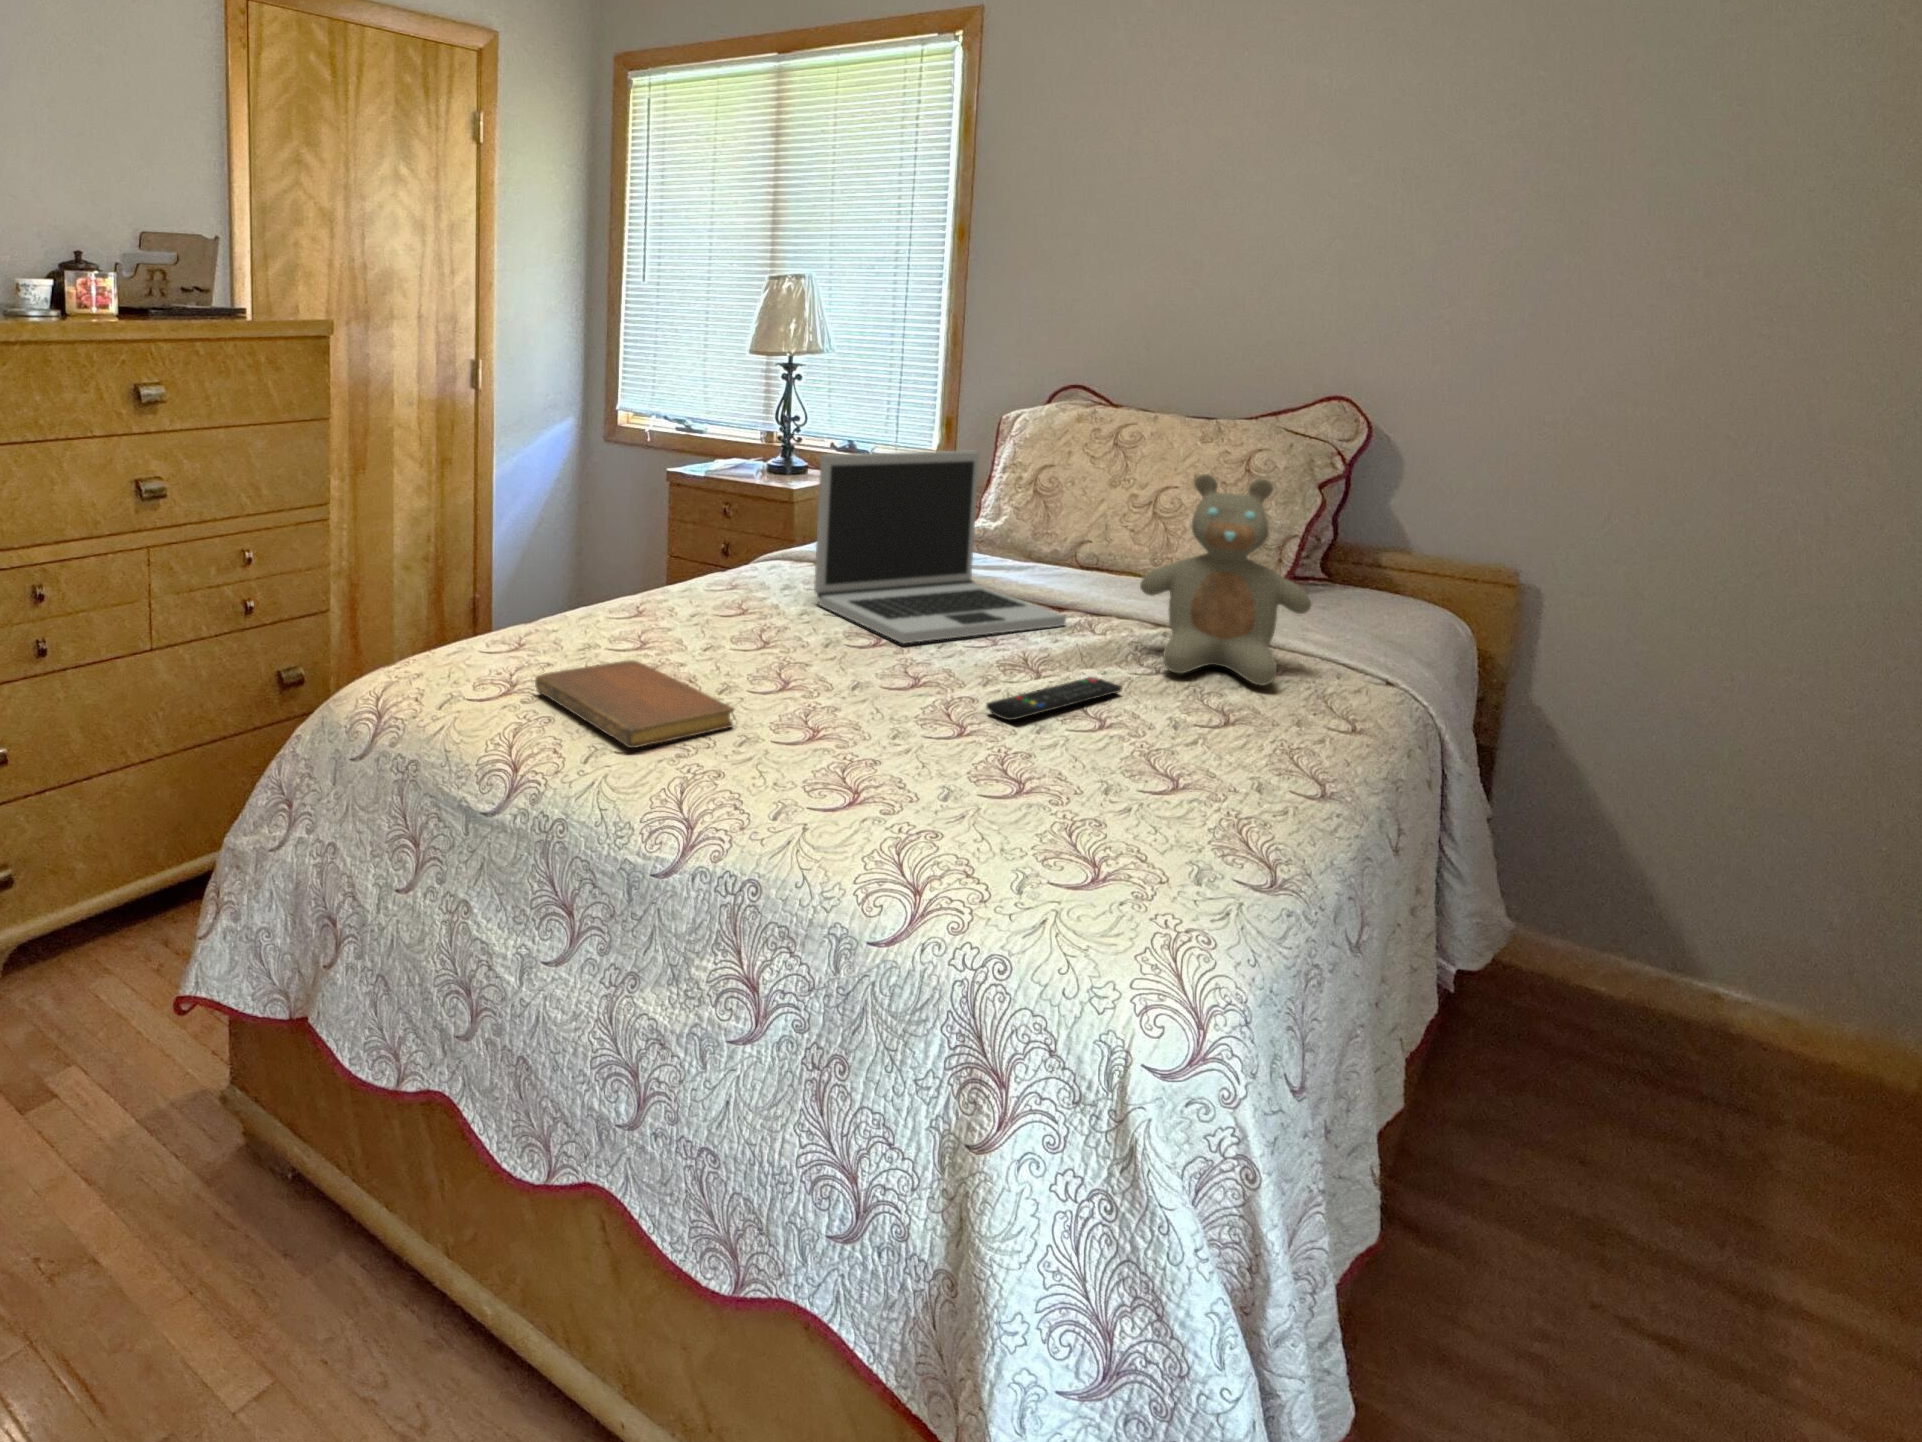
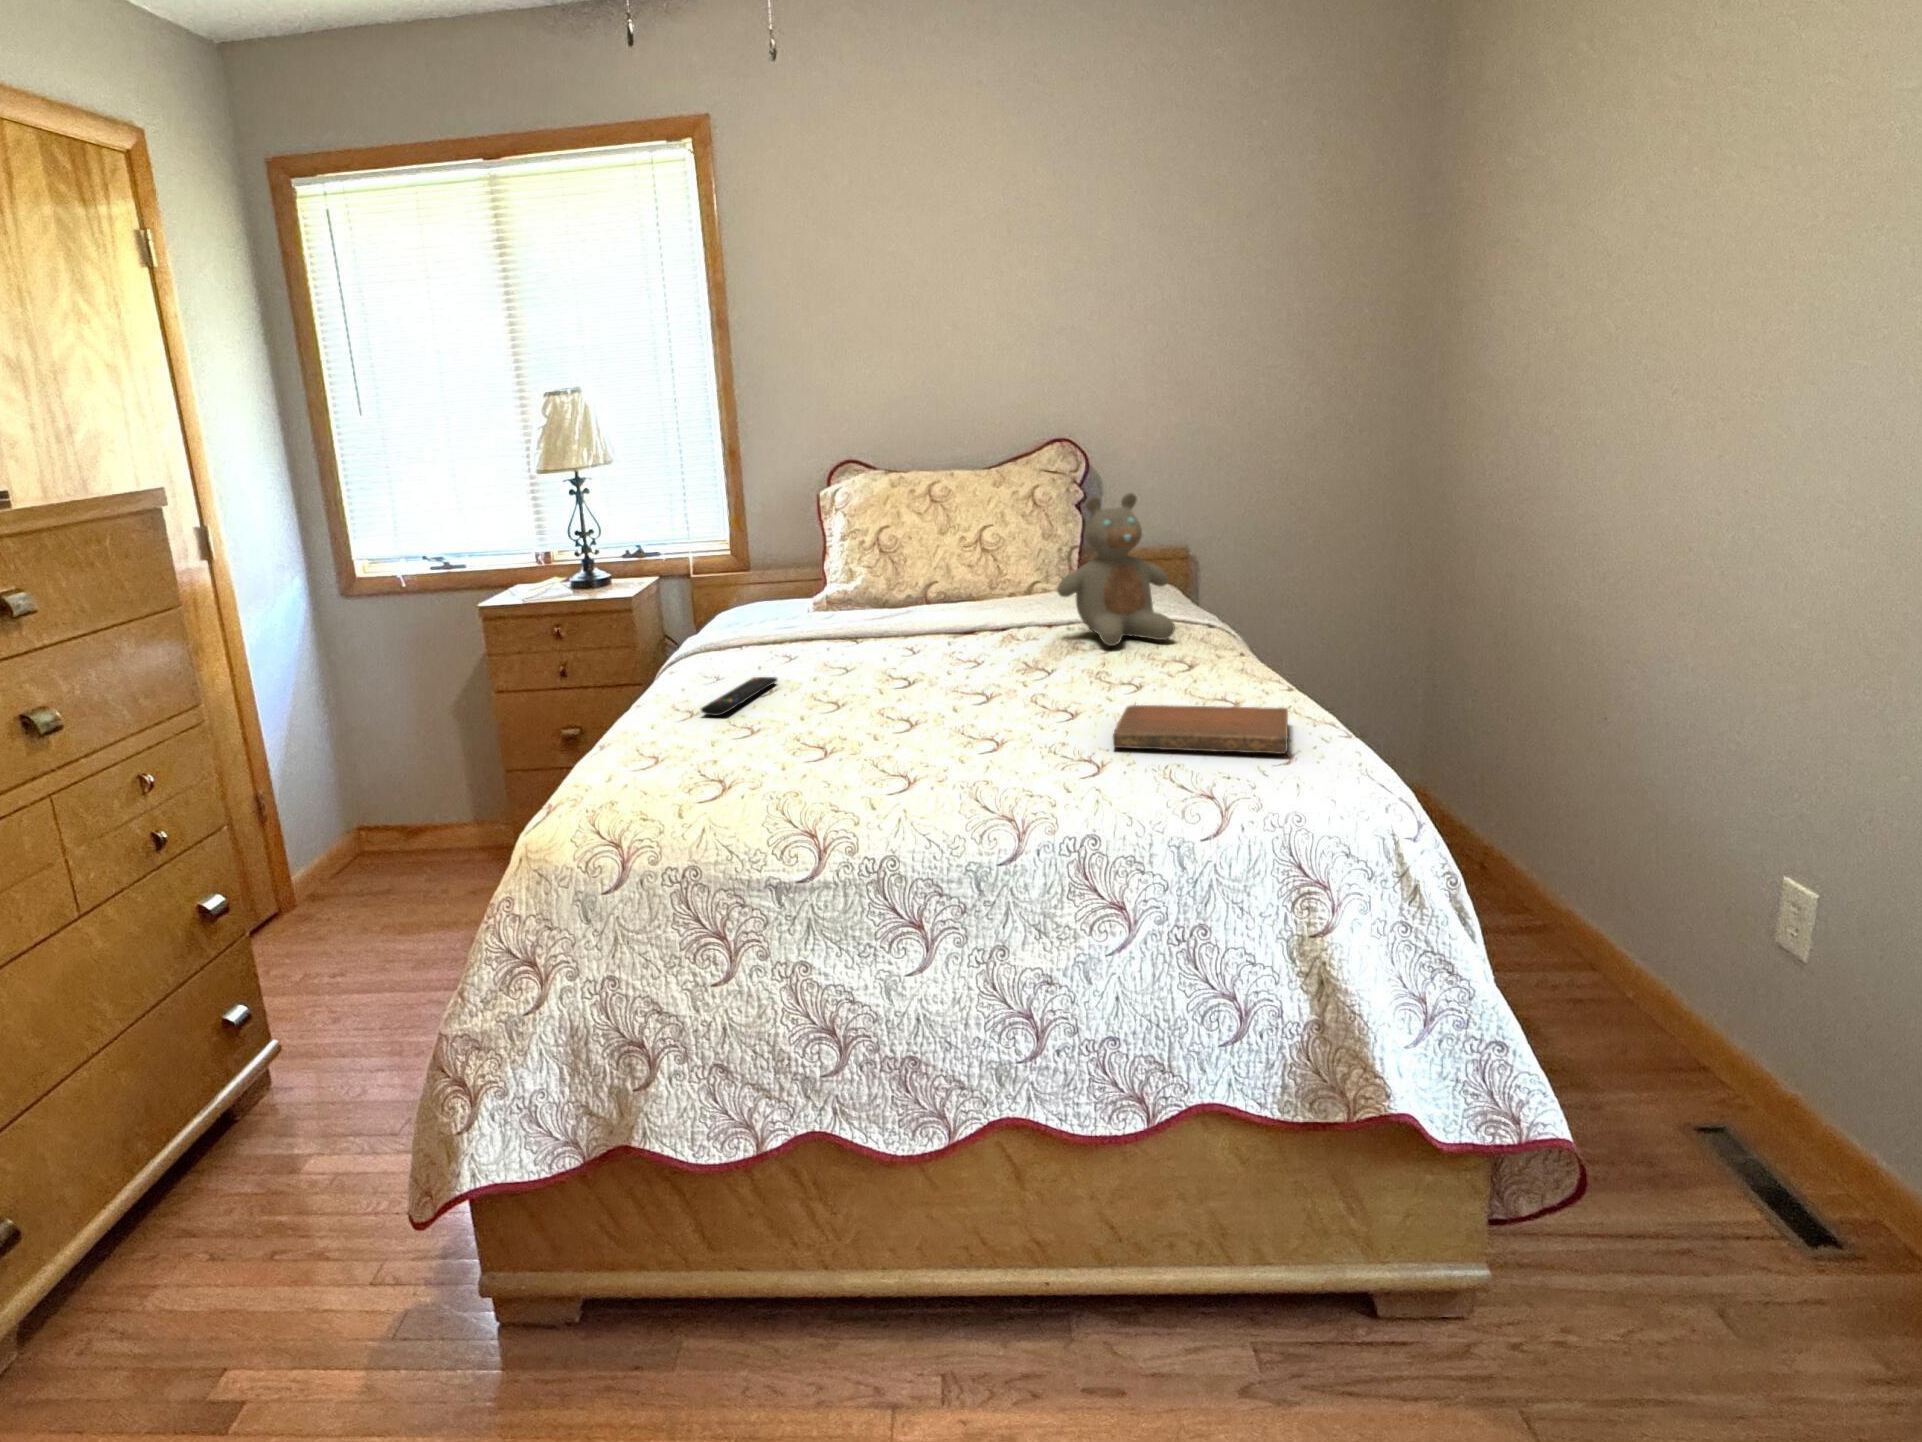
laptop: present [814,451,1066,643] -> none [794,516,995,676]
notebook: present [535,660,734,748] -> present [1113,705,1288,754]
remote control: present [986,677,1121,720] -> present [700,677,777,716]

